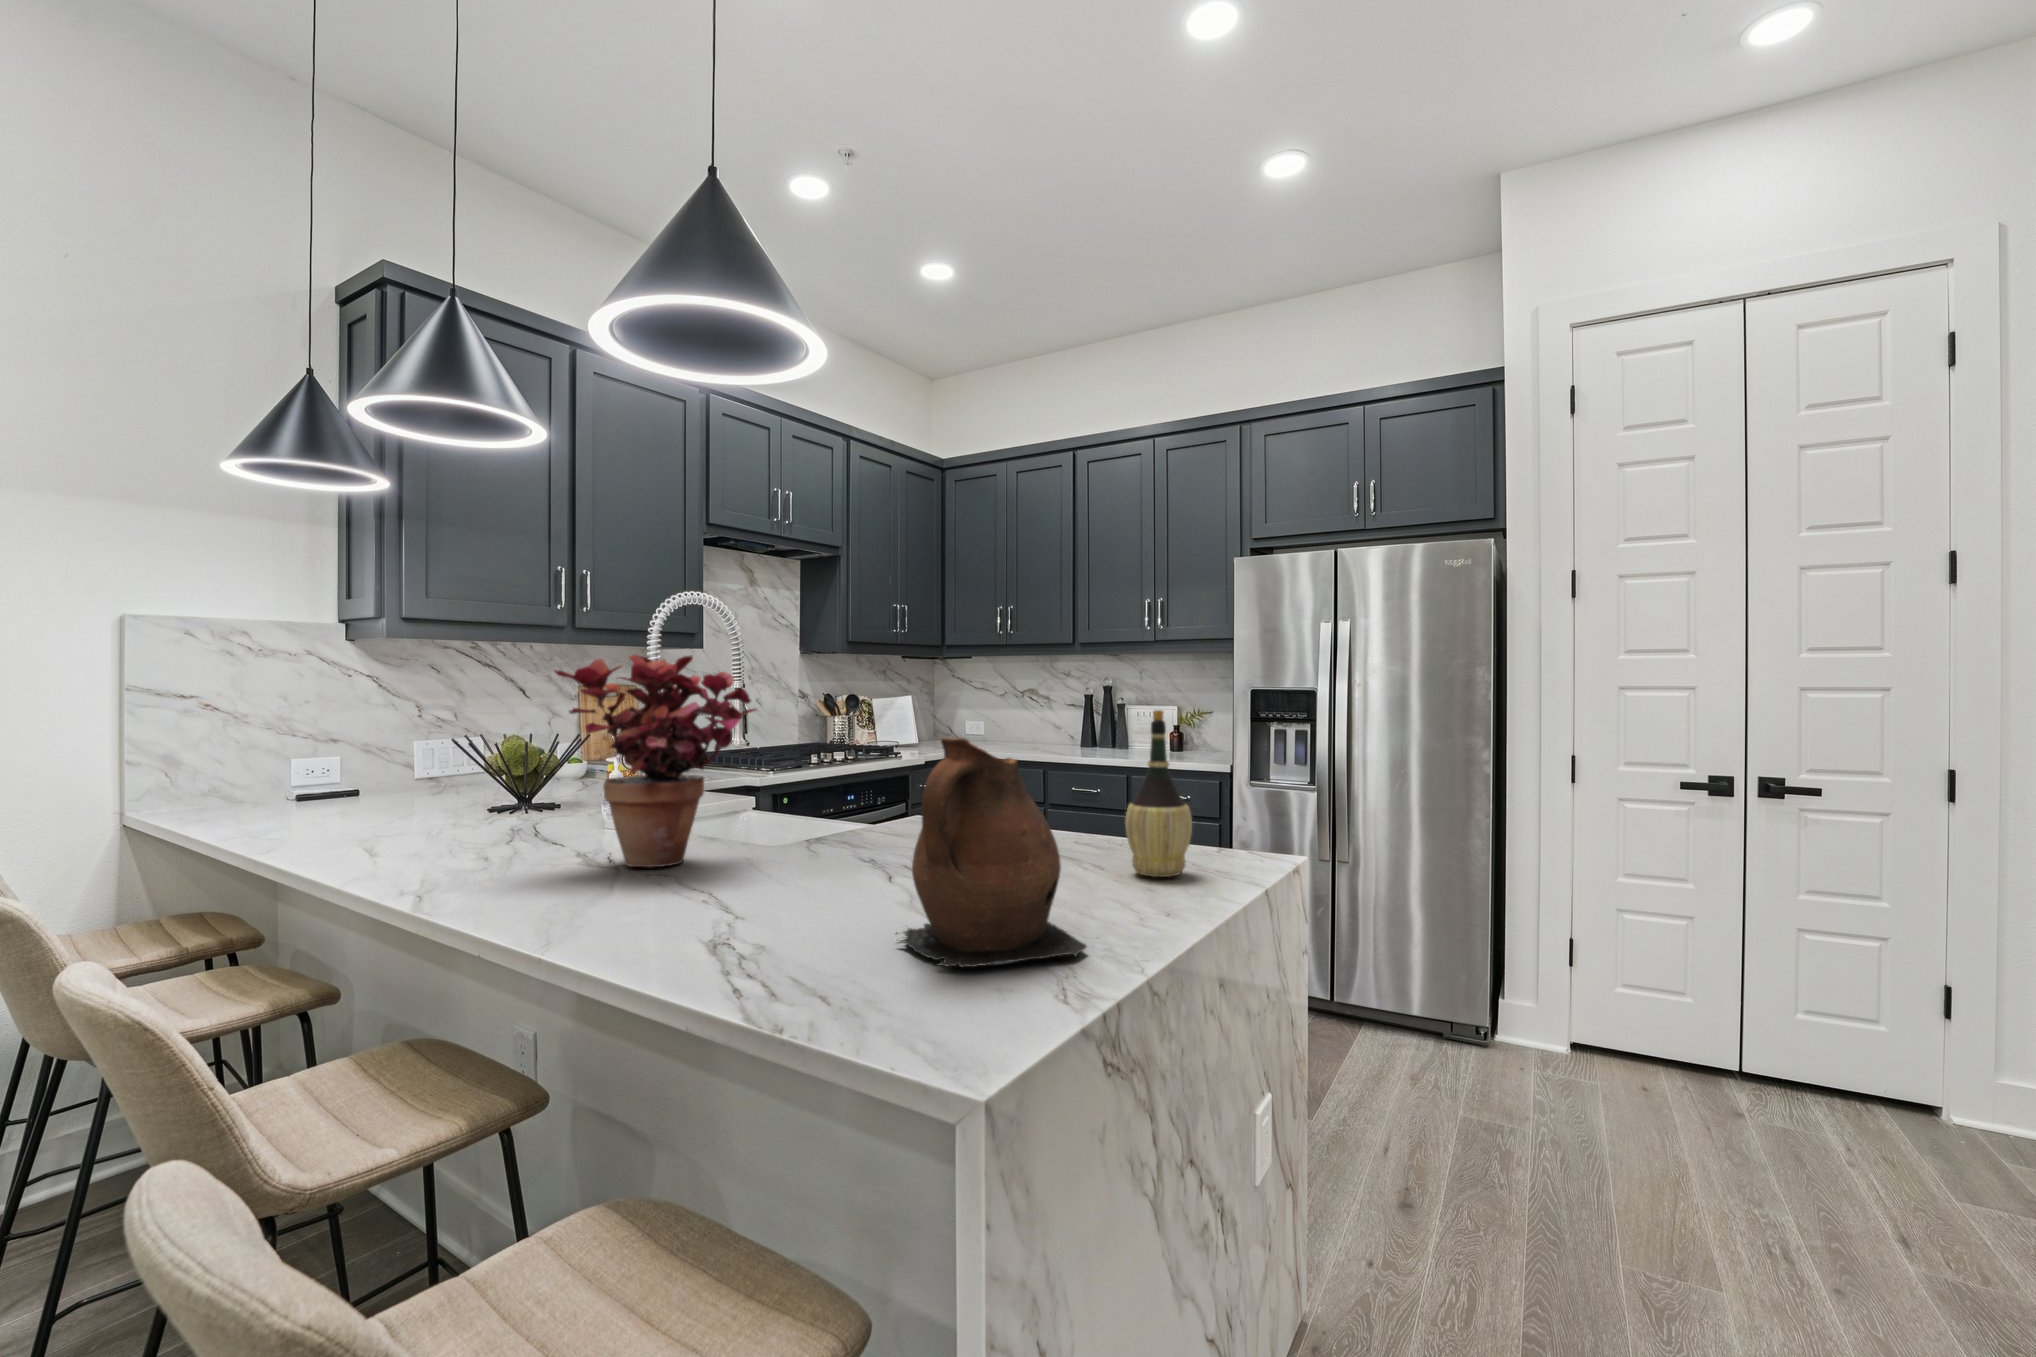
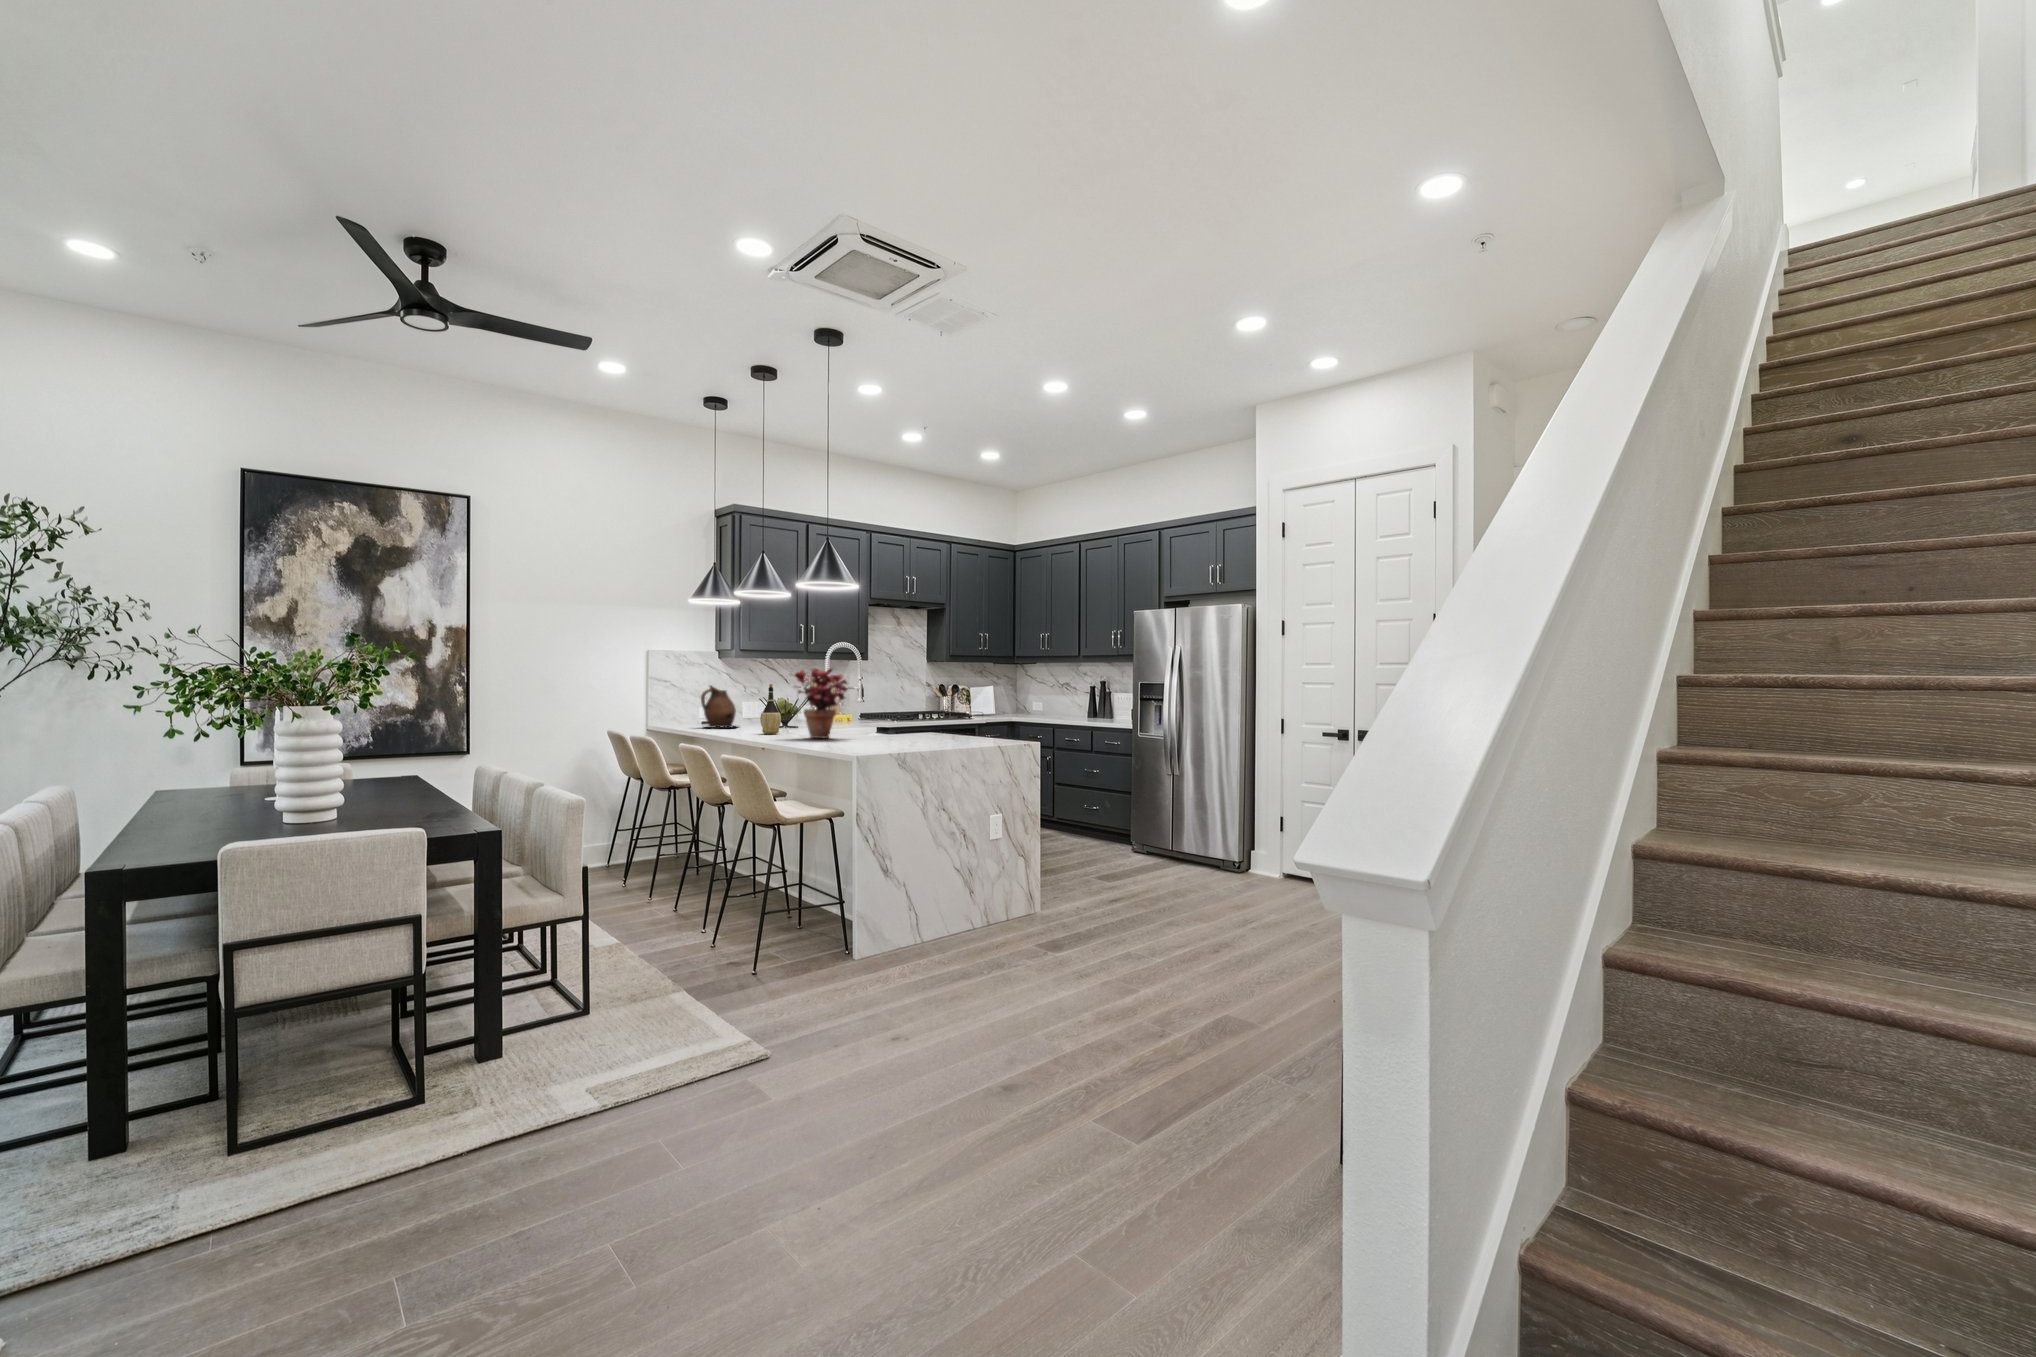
wine bottle: present [1126,710,1192,877] -> present [760,684,781,734]
ceramic pitcher: present [896,737,1086,967] -> present [701,685,736,728]

